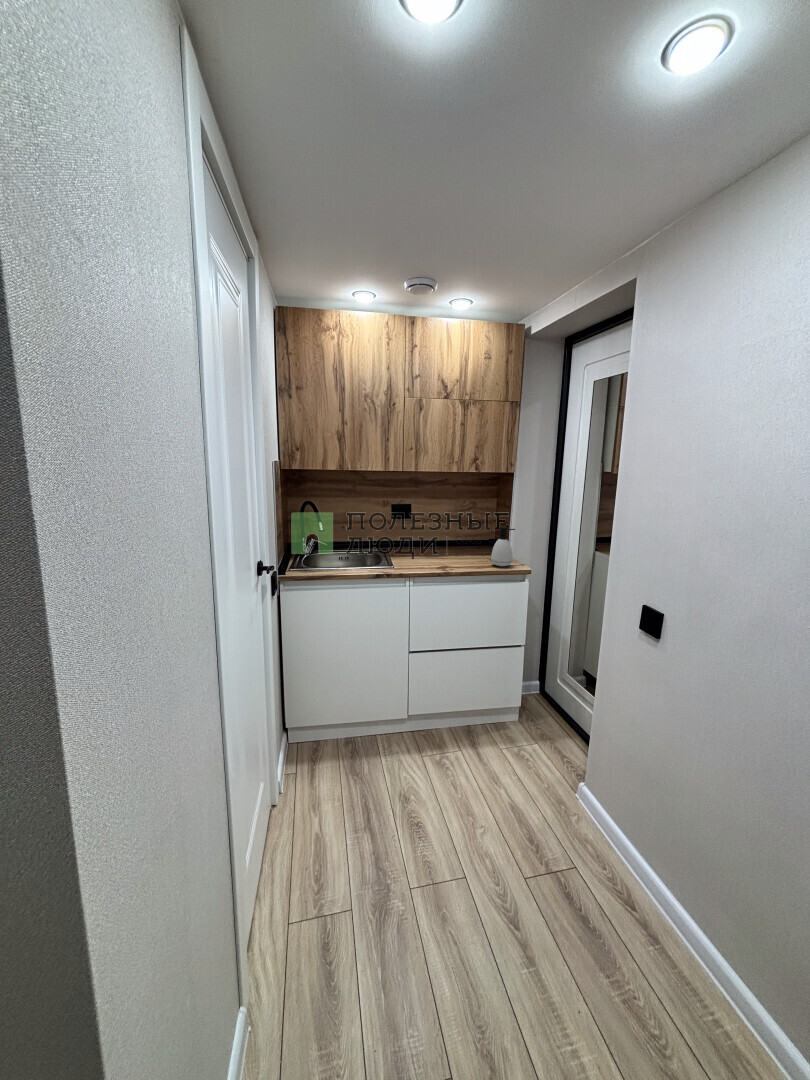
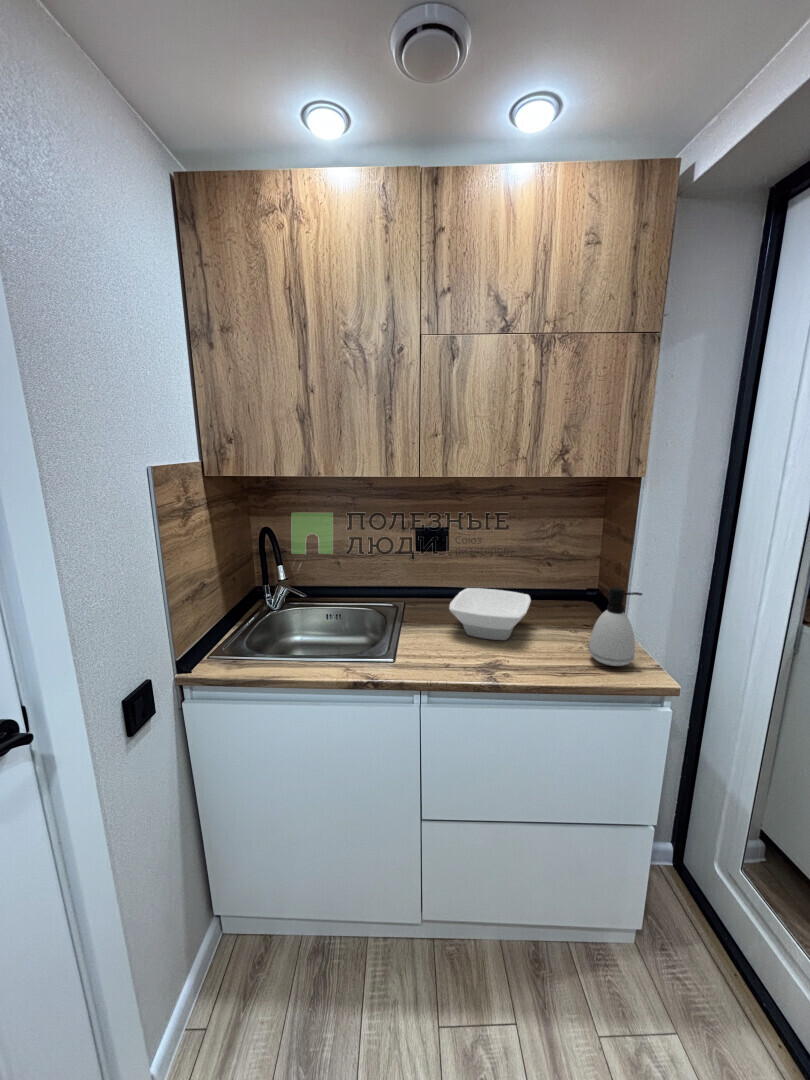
bowl: none [417,538,460,561] -> present [449,588,531,640]

